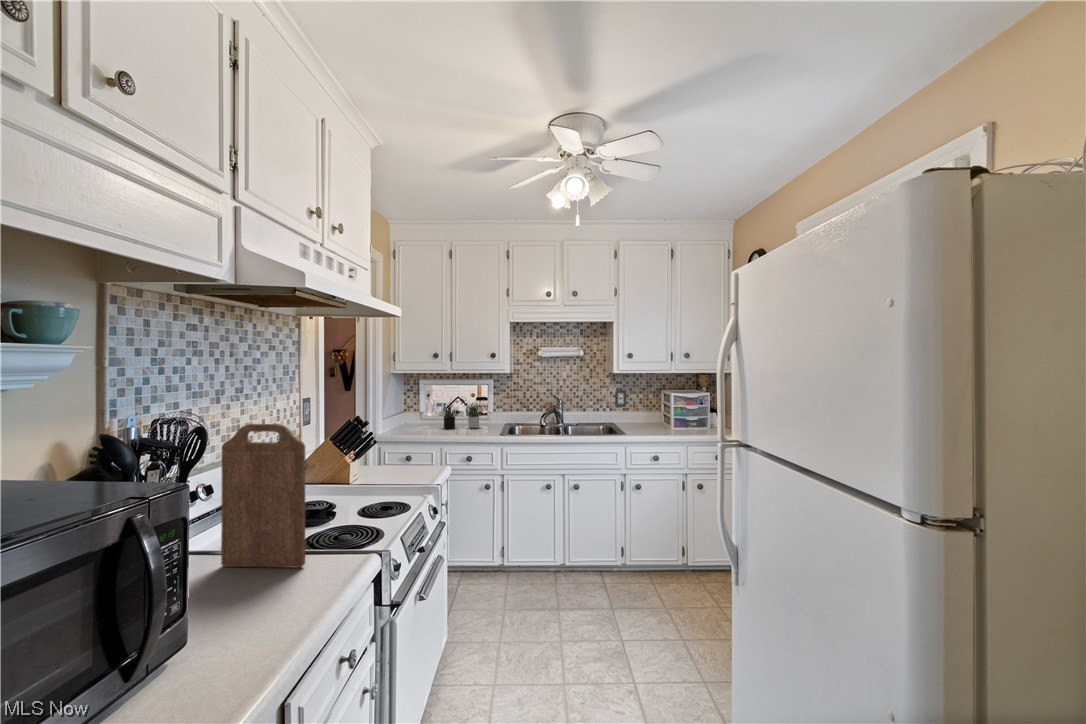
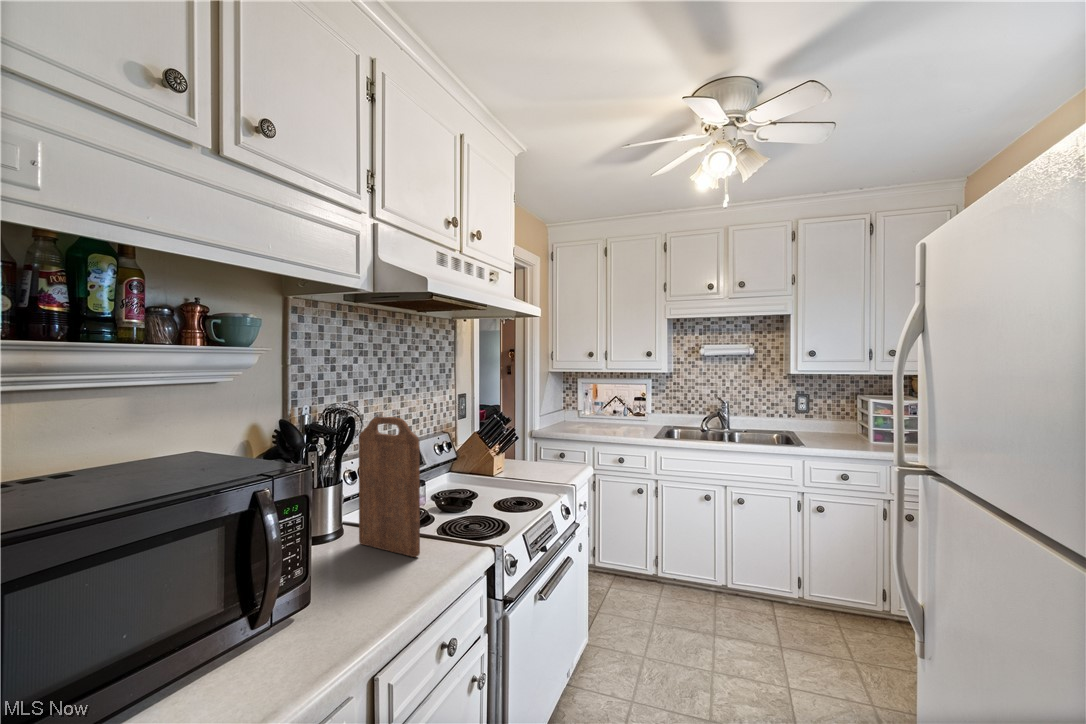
succulent plant: present [440,404,483,429] -> none [591,401,640,429]

